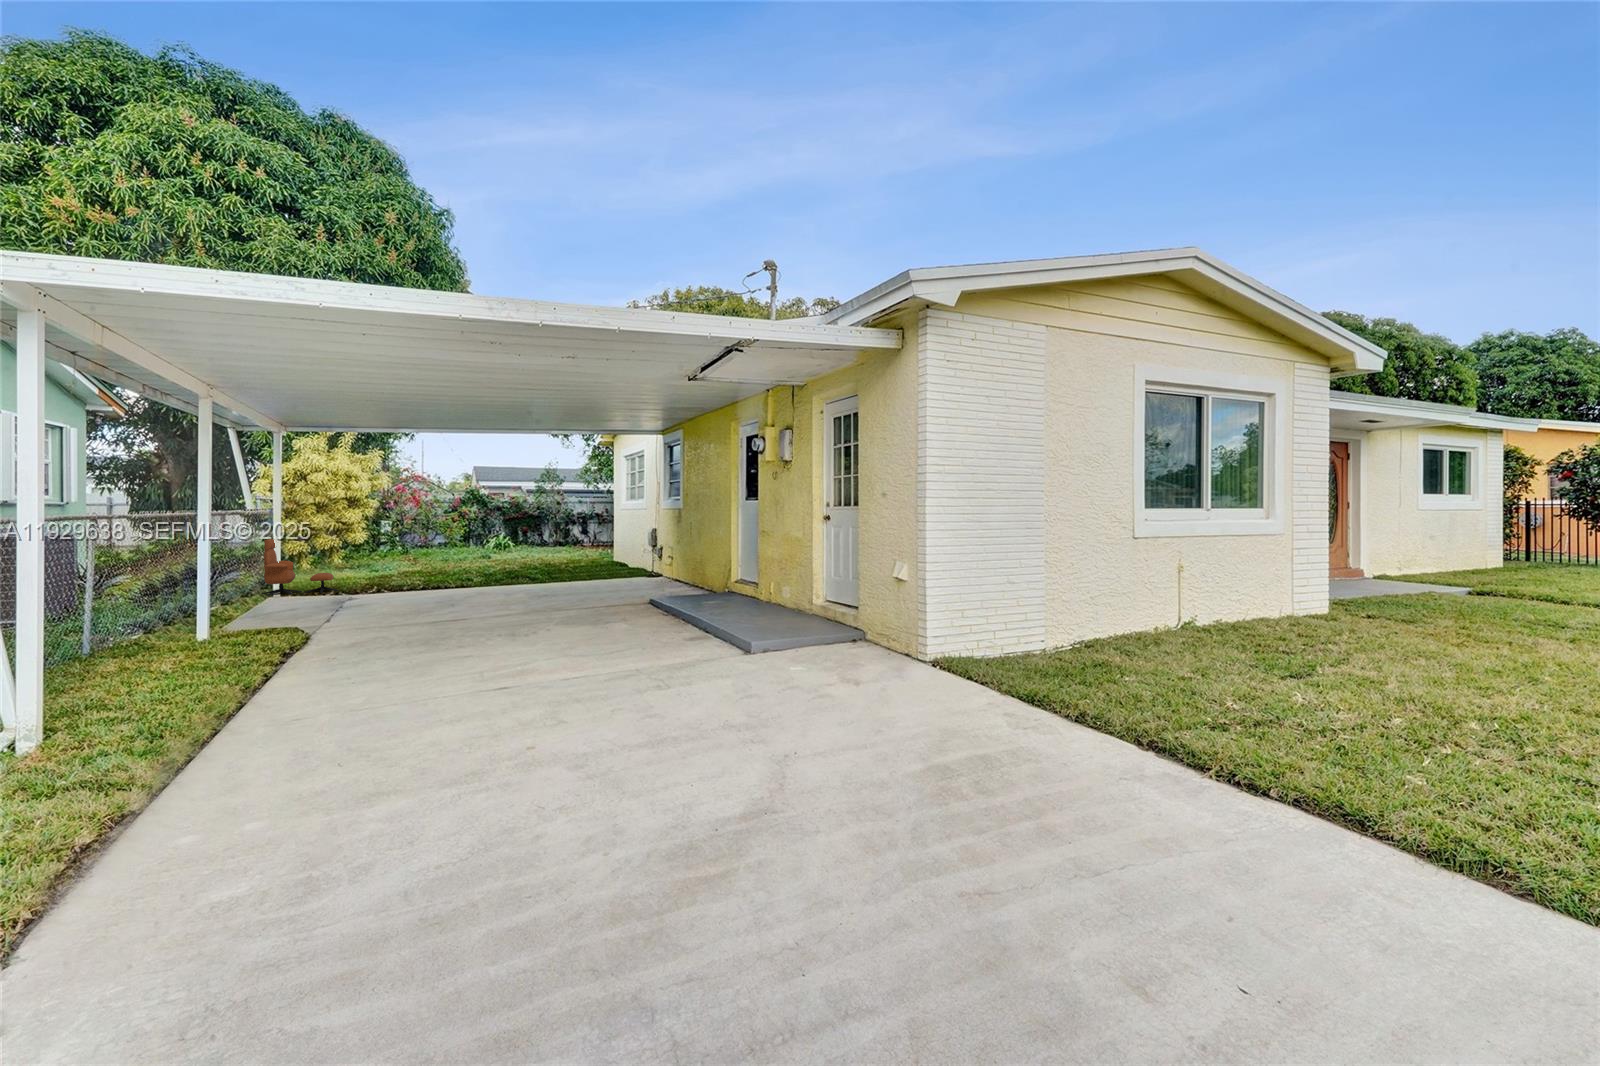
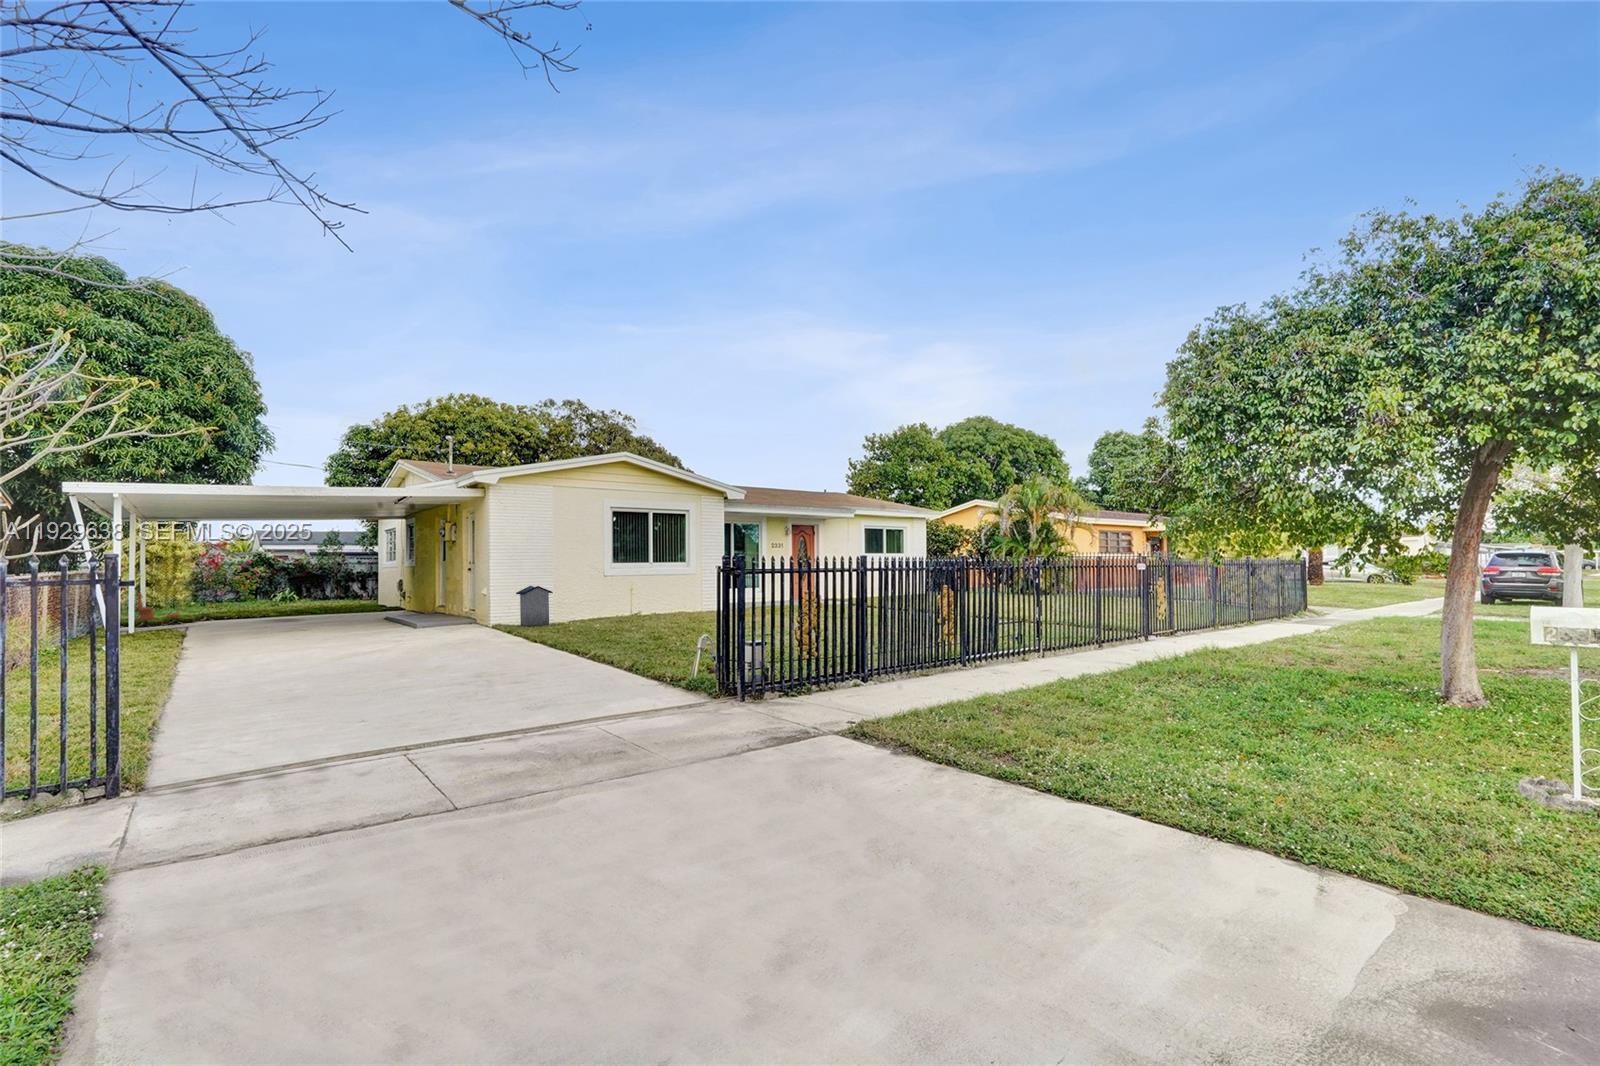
trash can: none [970,563,1076,675] -> present [516,586,553,626]

